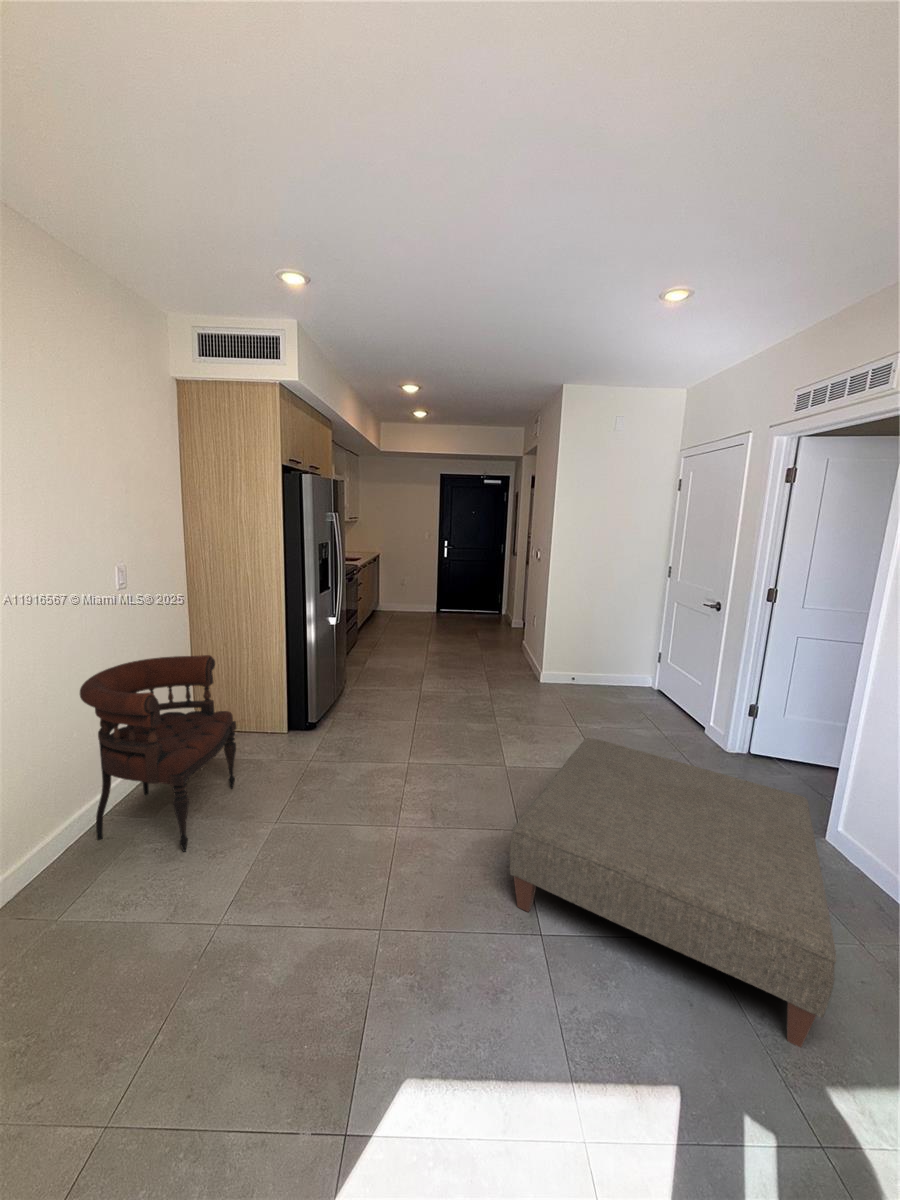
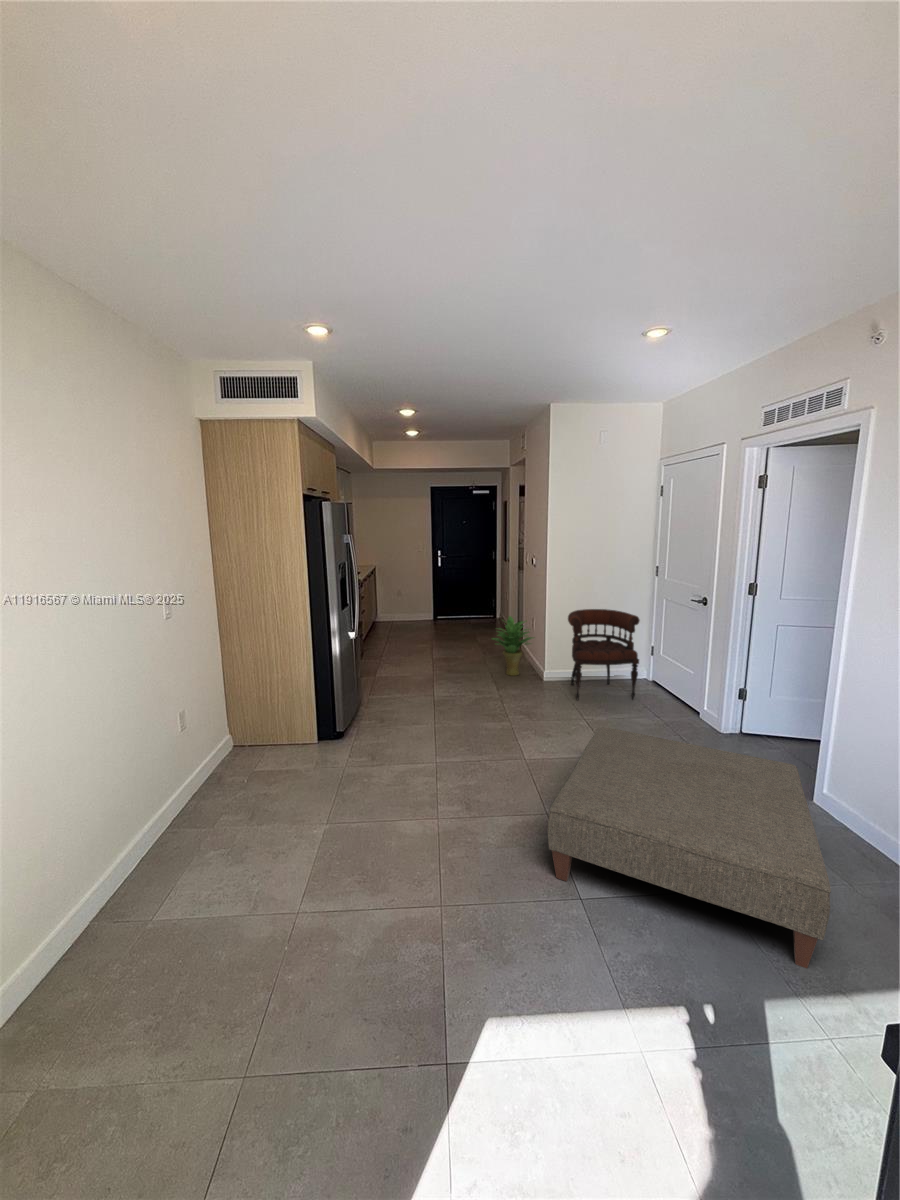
potted plant: none [488,611,535,675] -> present [493,616,534,676]
armchair: present [80,655,236,852] -> present [568,609,640,700]

